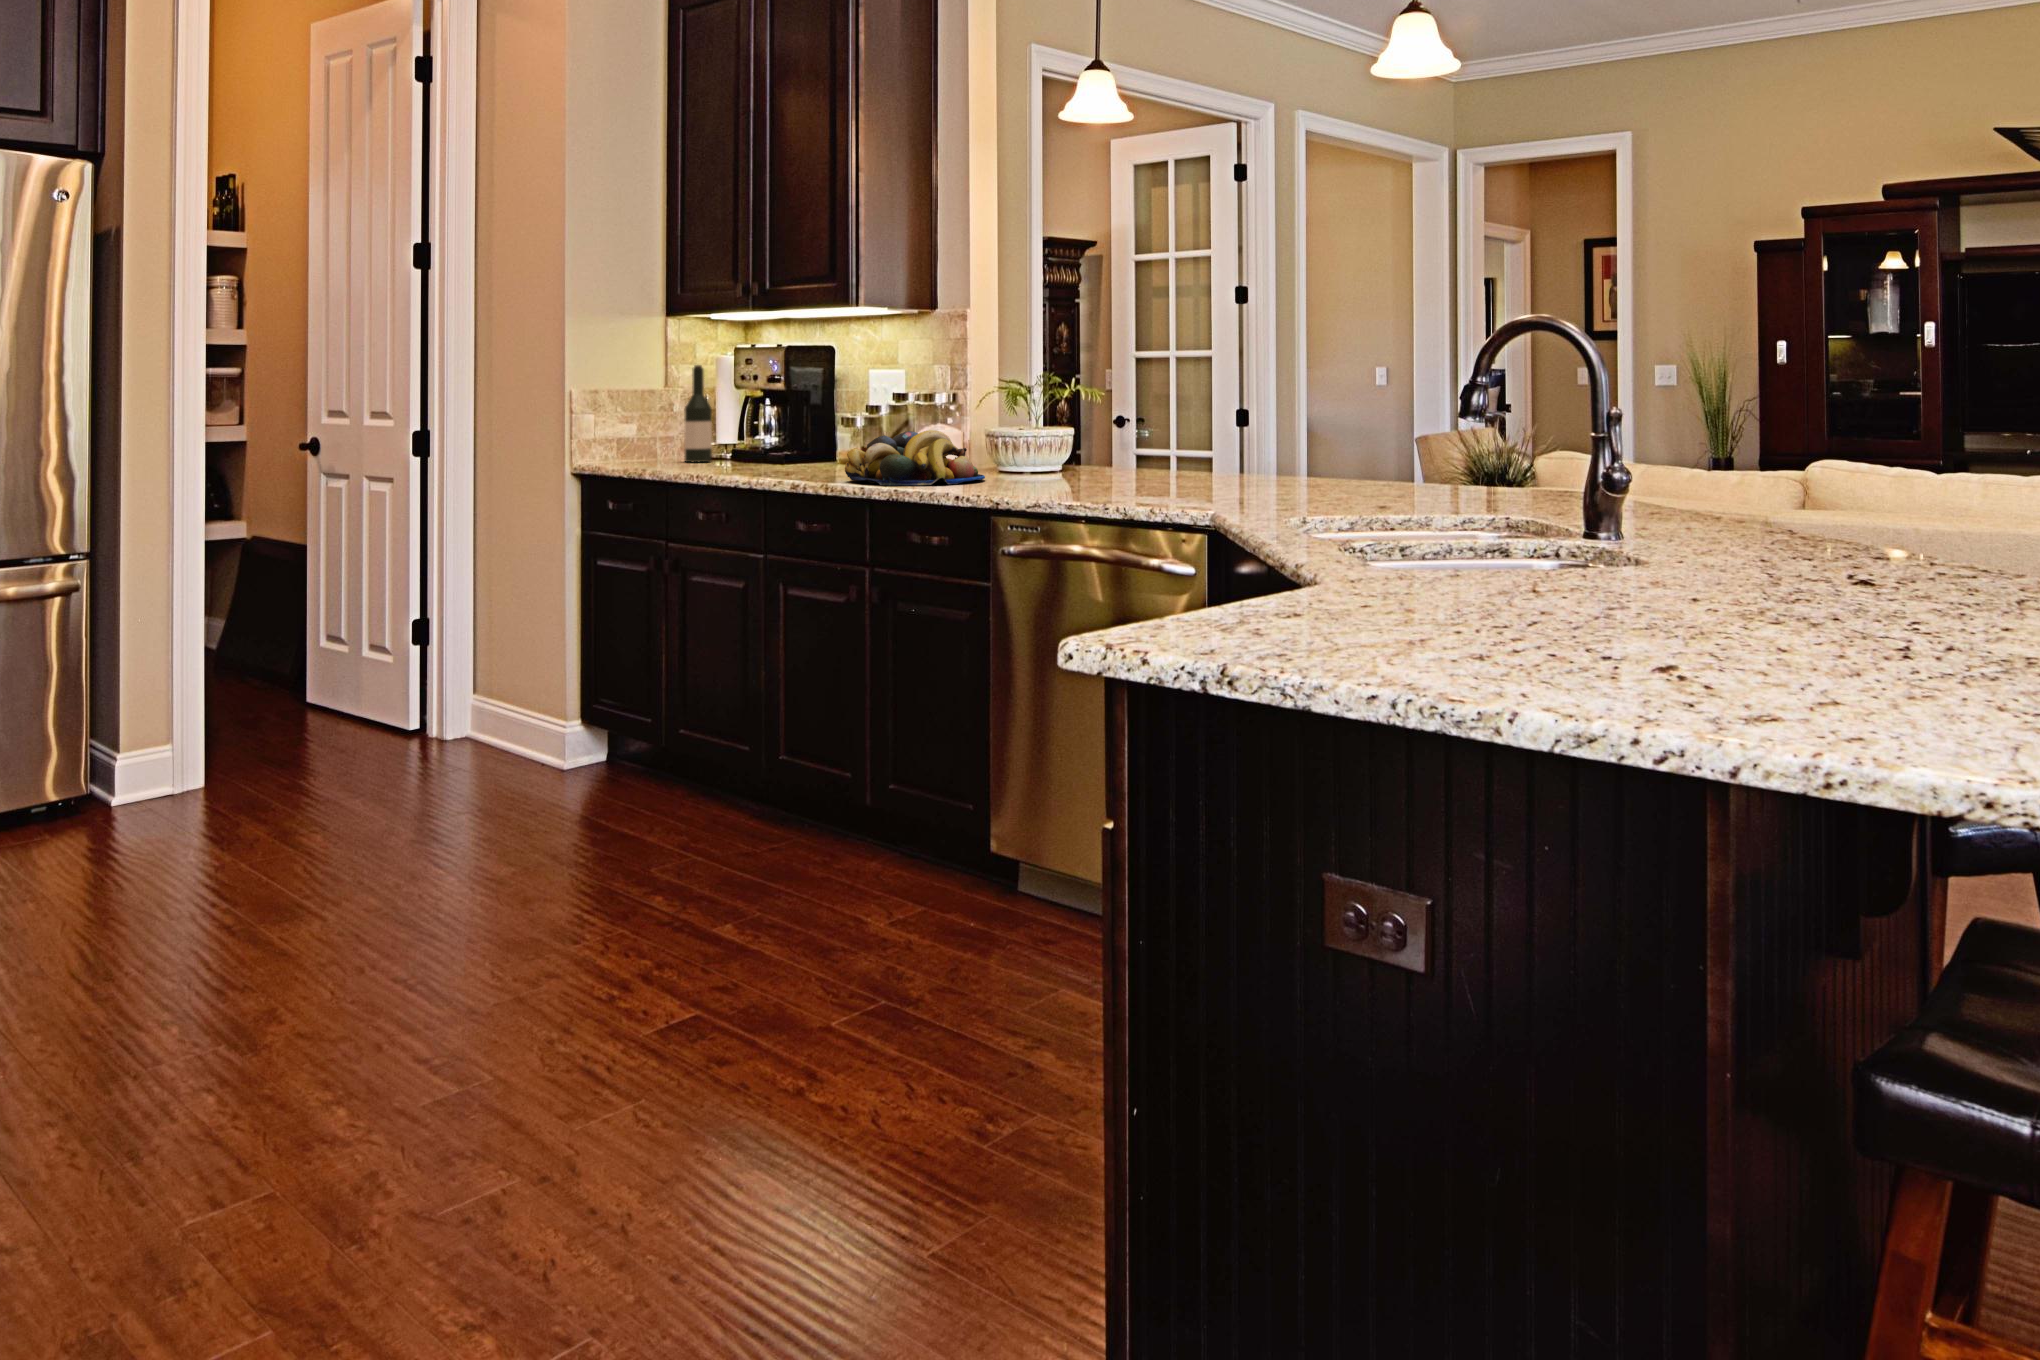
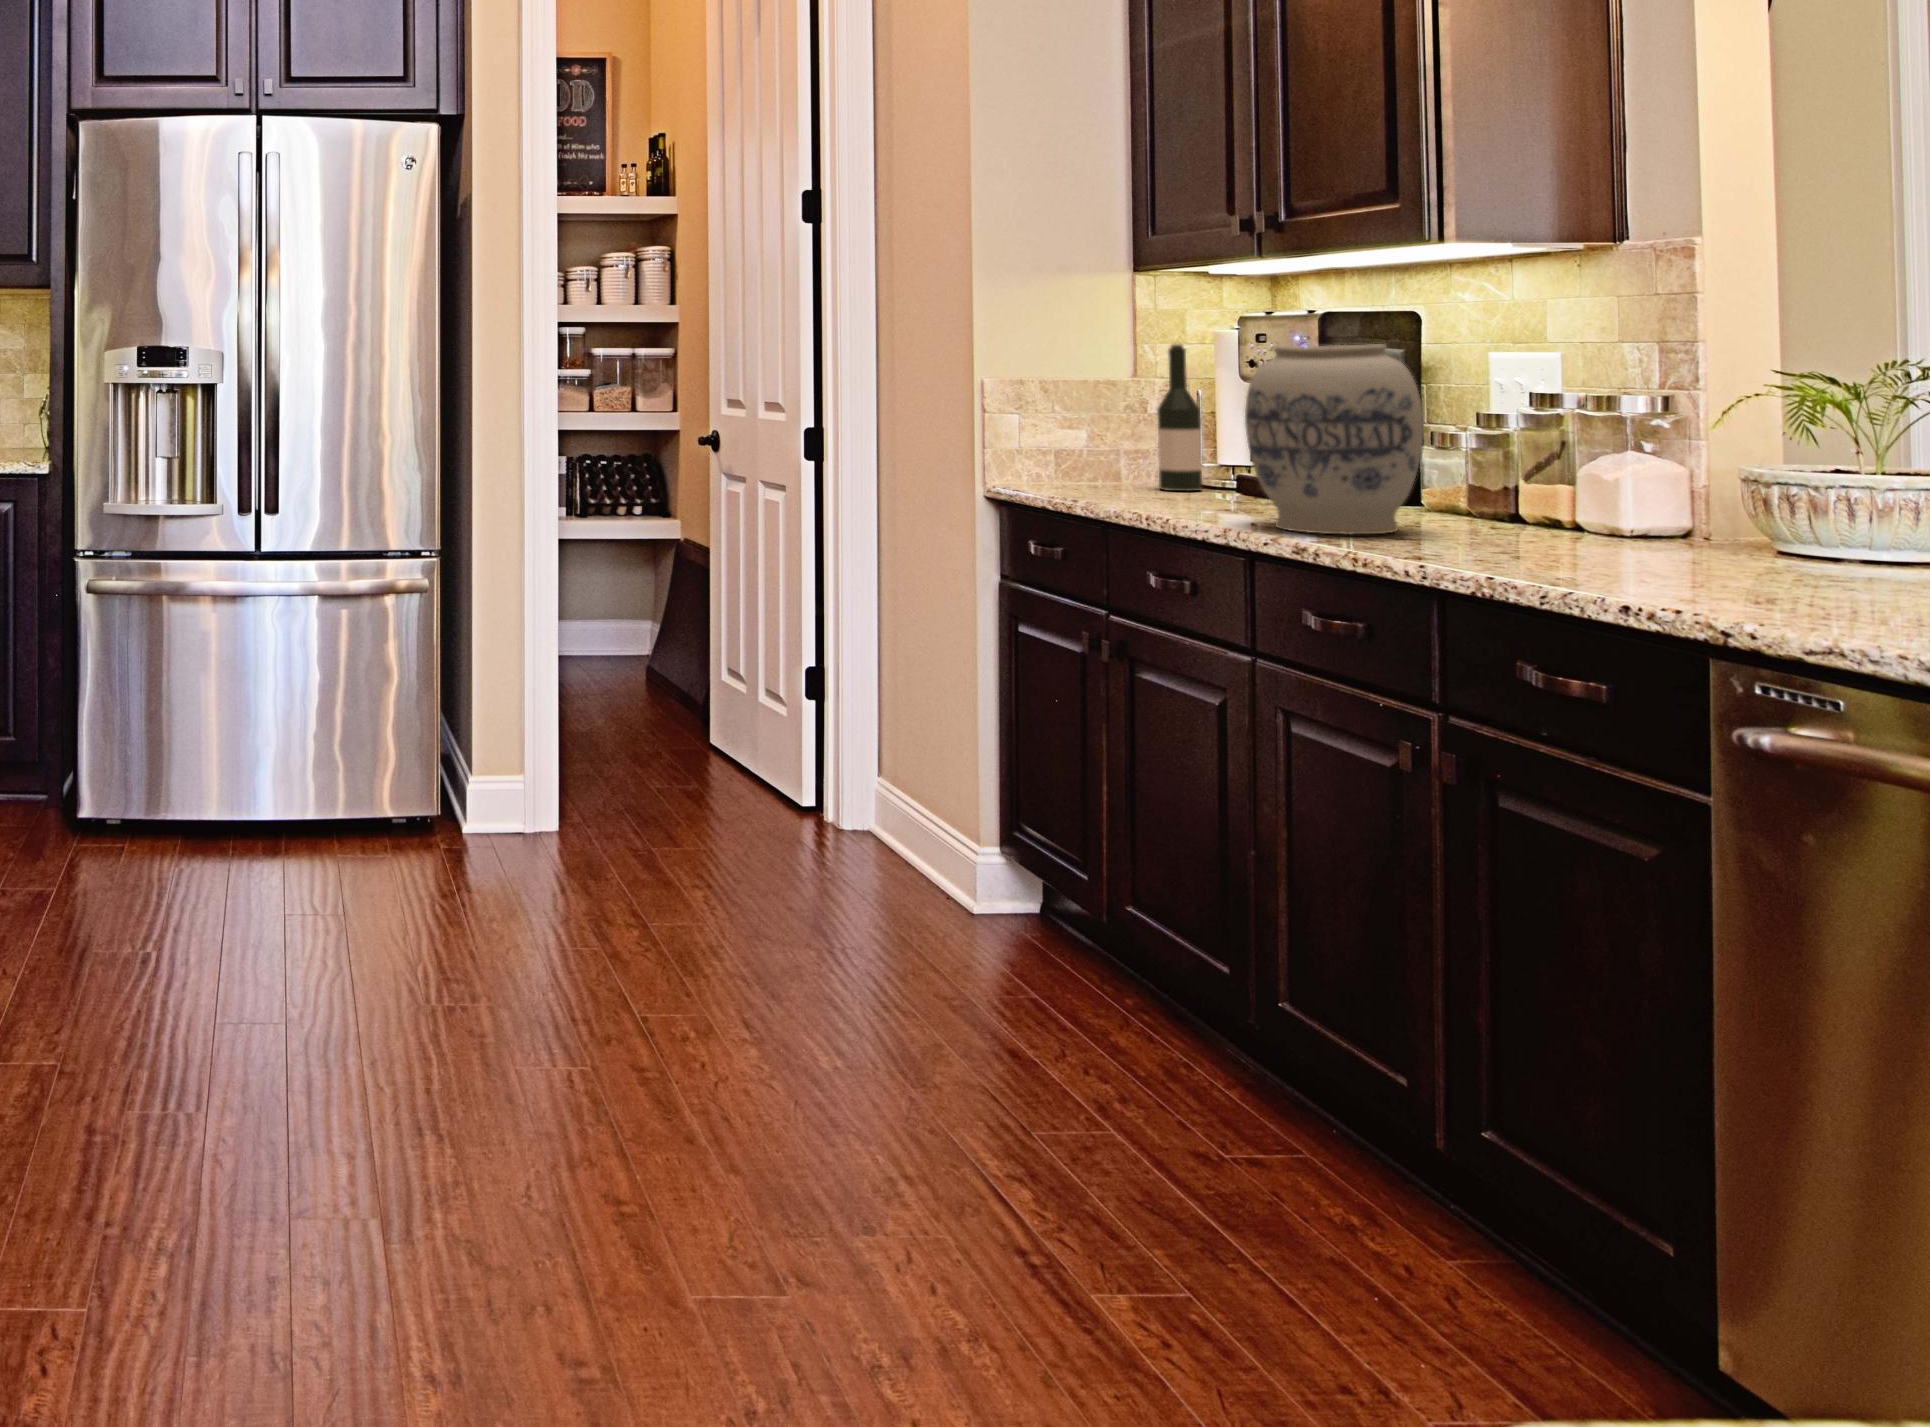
vase: none [750,363,844,475] -> present [1245,344,1424,535]
fruit bowl: present [845,430,985,485] -> none [1418,473,1750,590]

